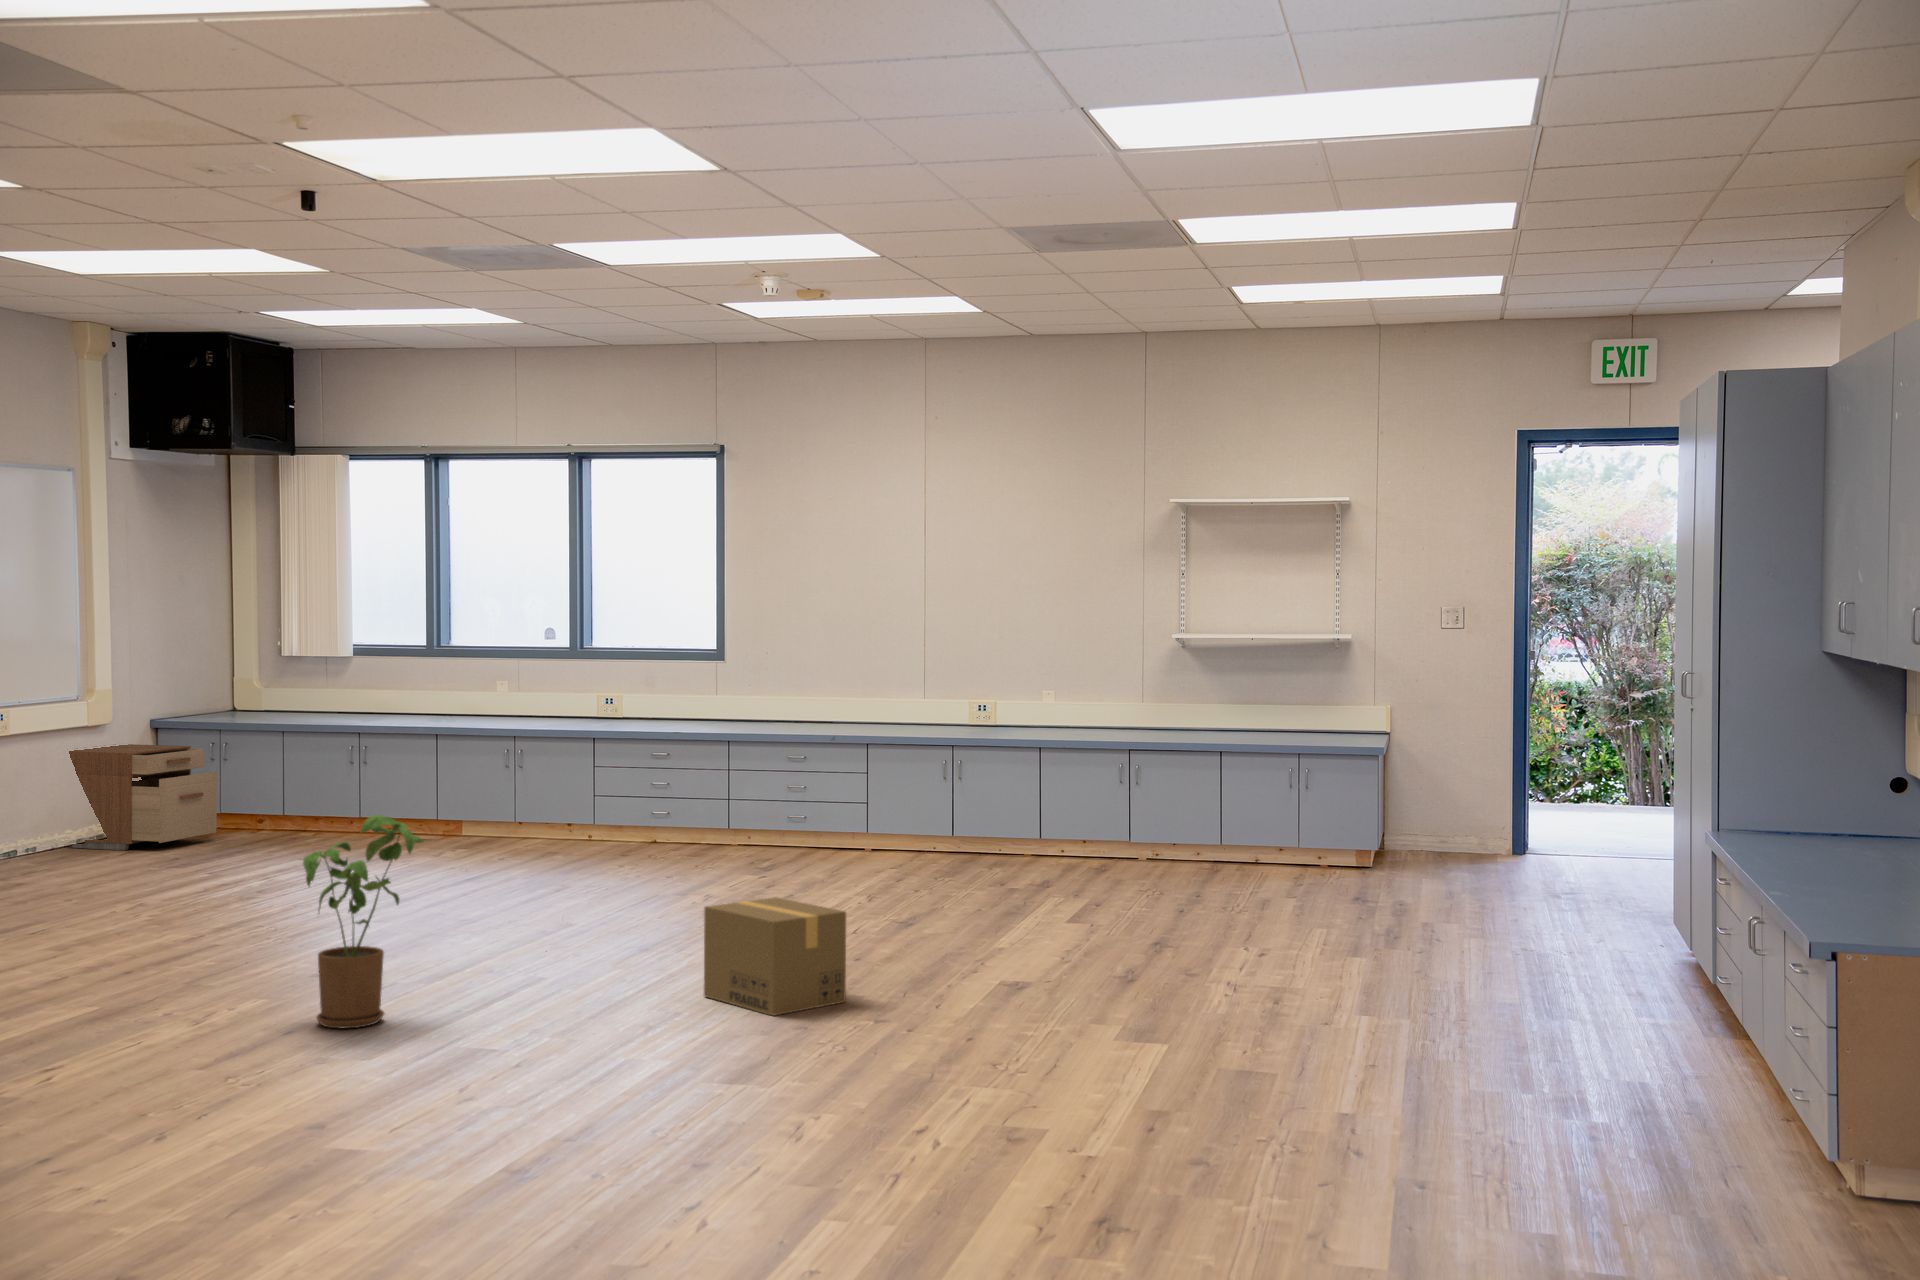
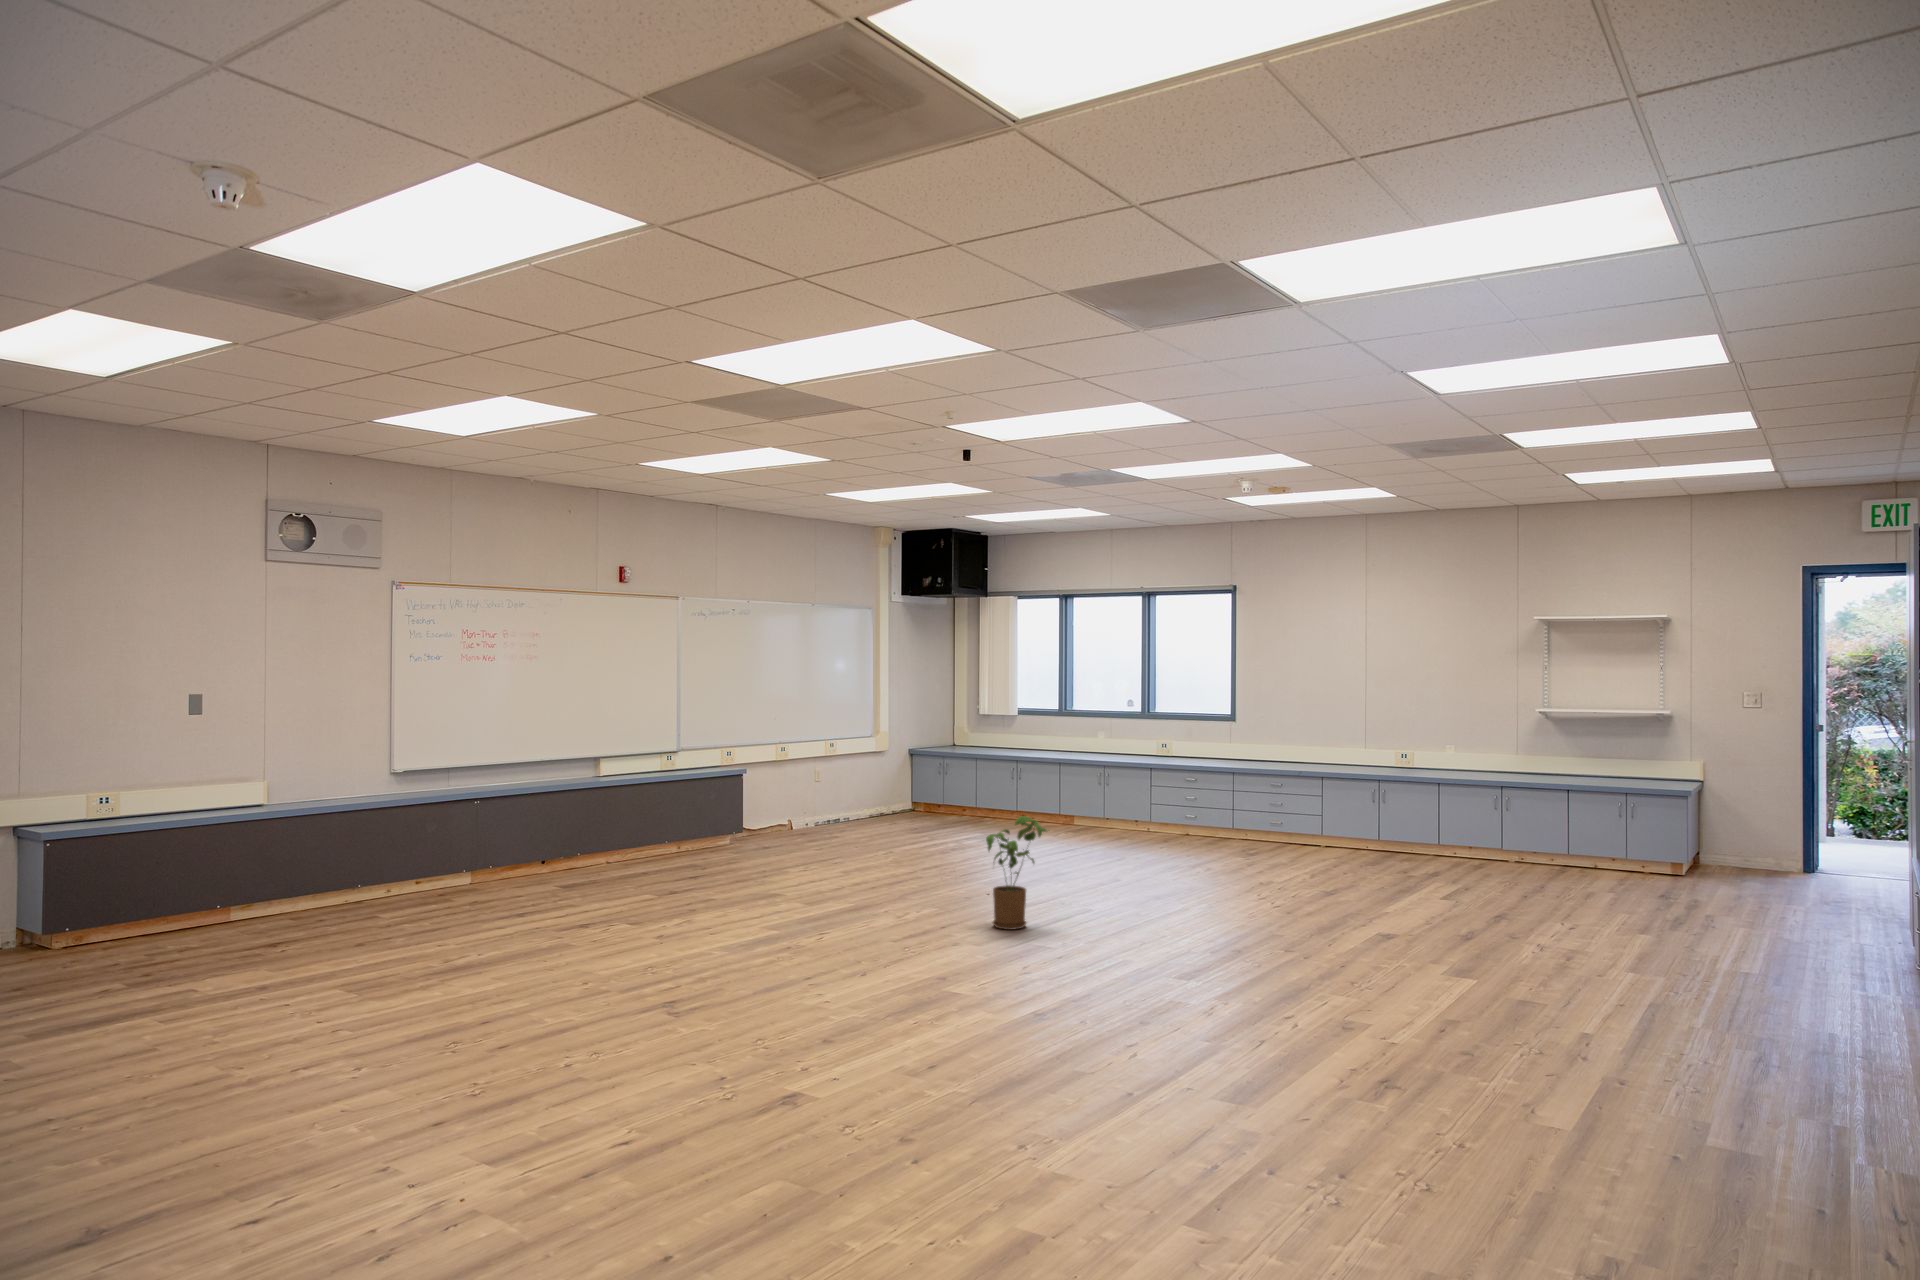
filing cabinet: present [69,744,217,850] -> none [865,761,945,821]
cardboard box: present [704,897,846,1016] -> none [1201,873,1285,943]

